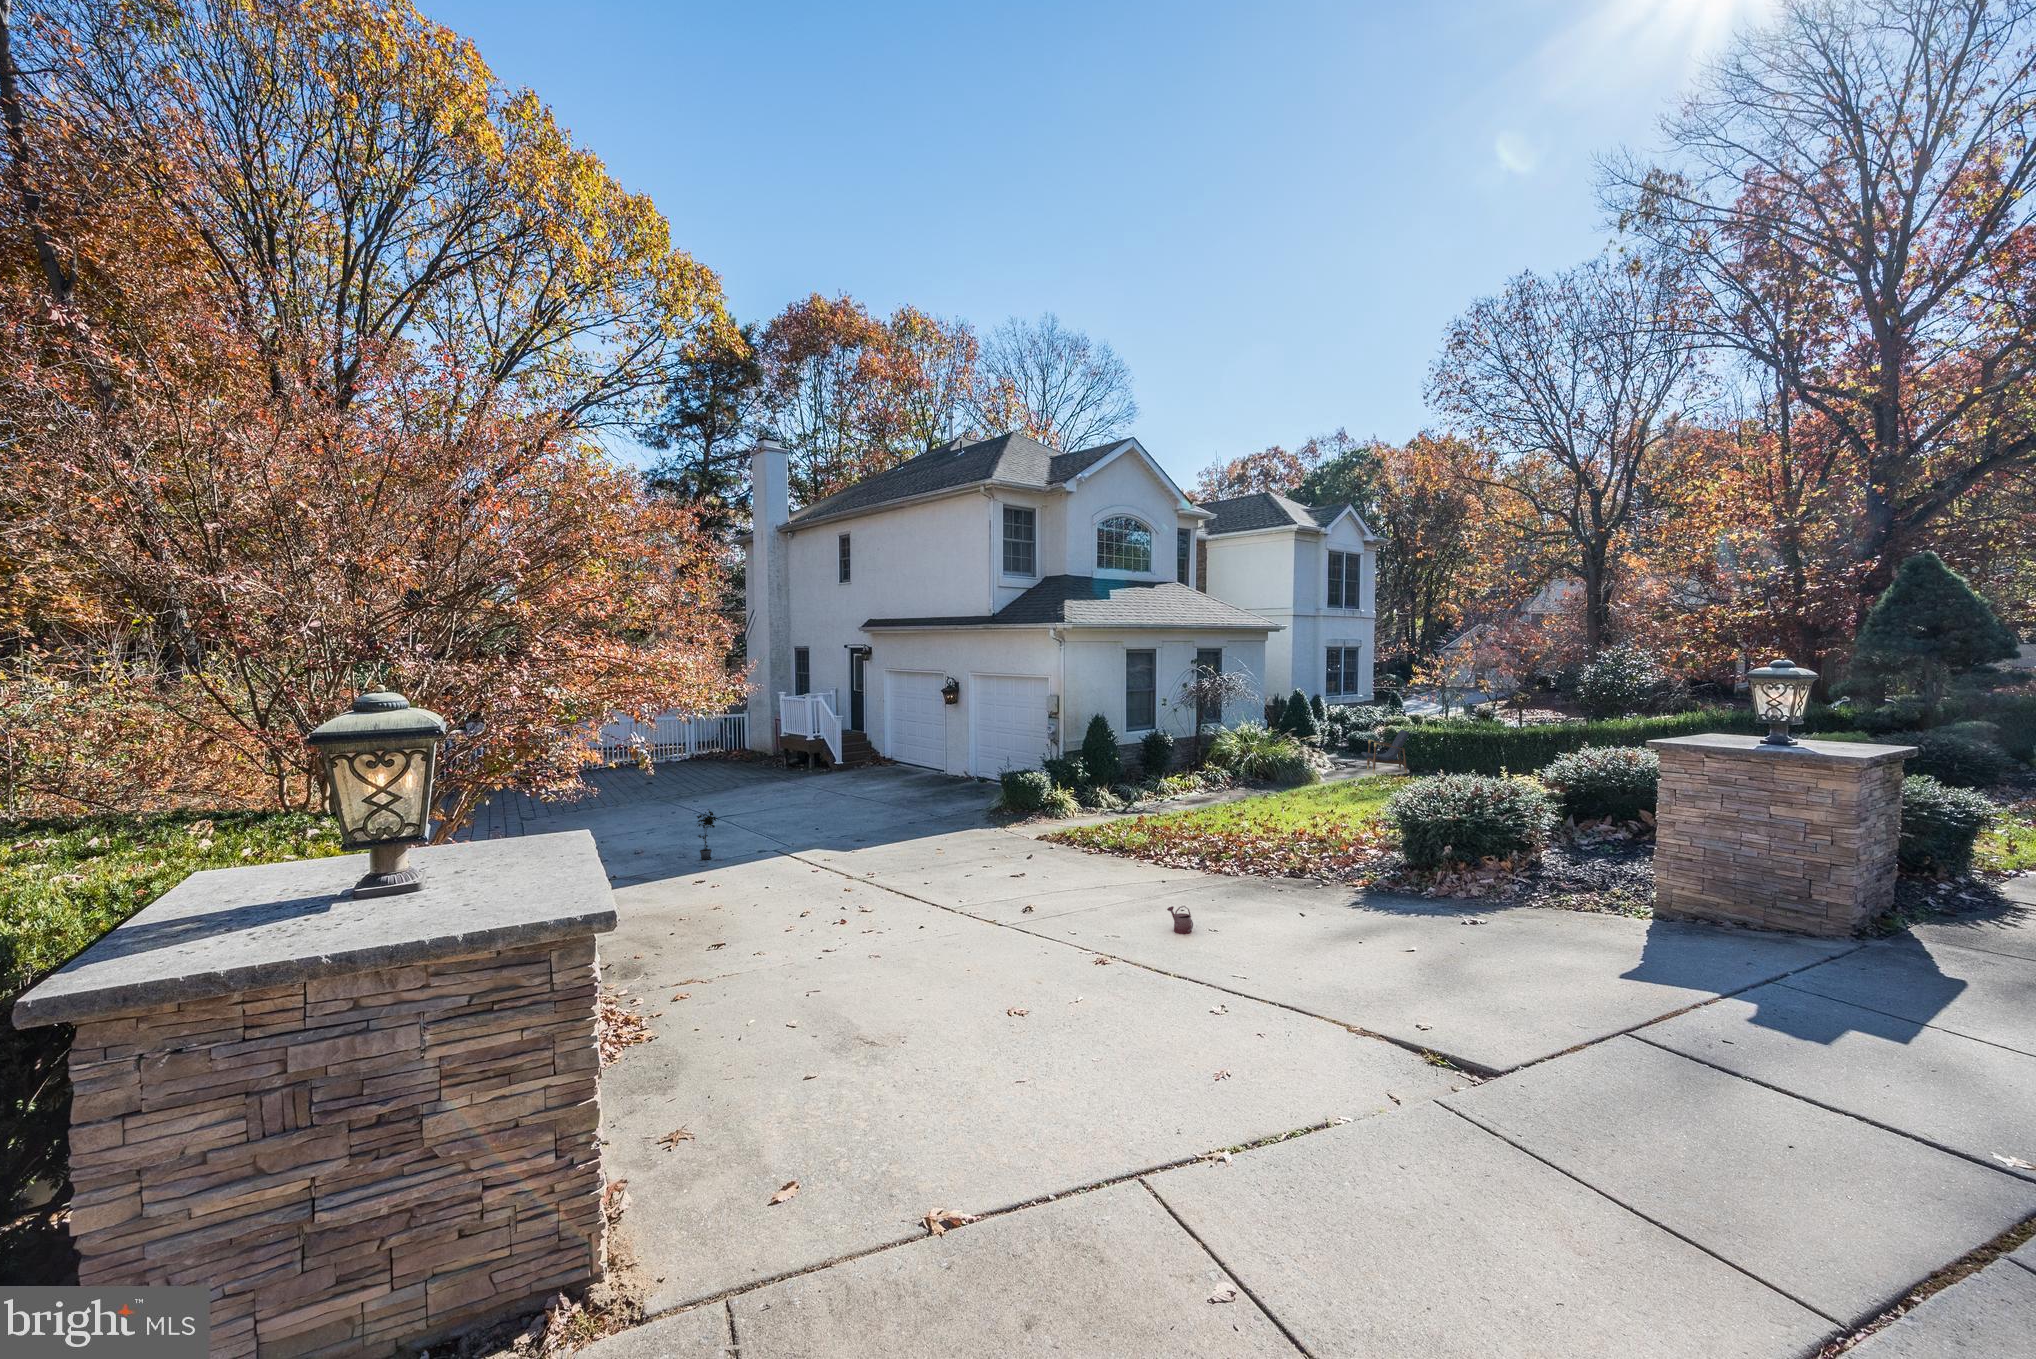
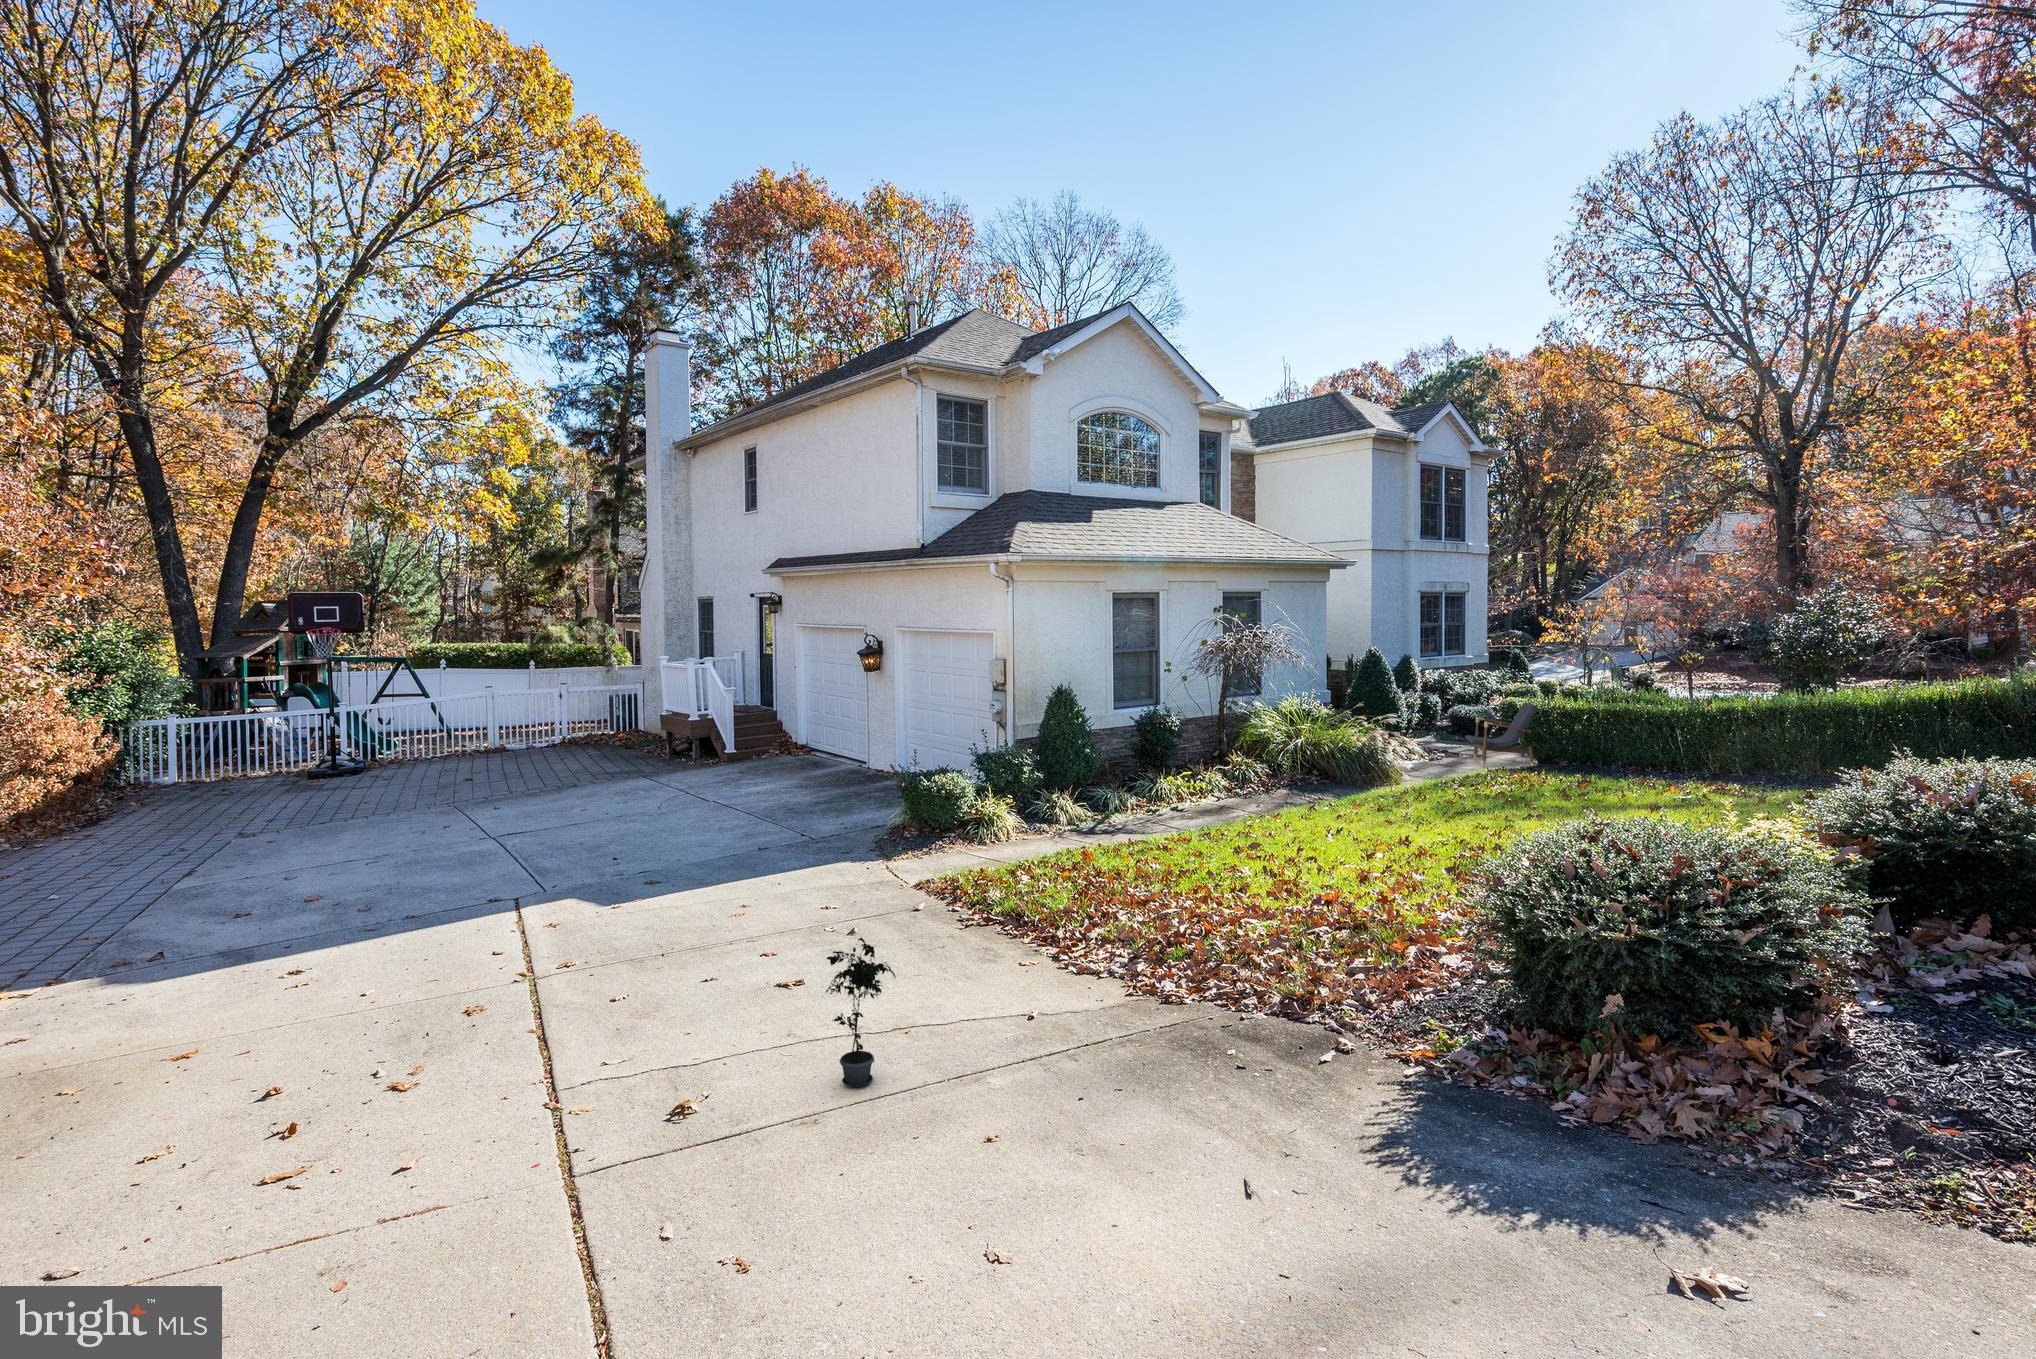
potted plant: present [697,809,718,860] -> present [826,938,895,1087]
watering can: present [1167,906,1193,934] -> none [952,1128,1000,1214]

